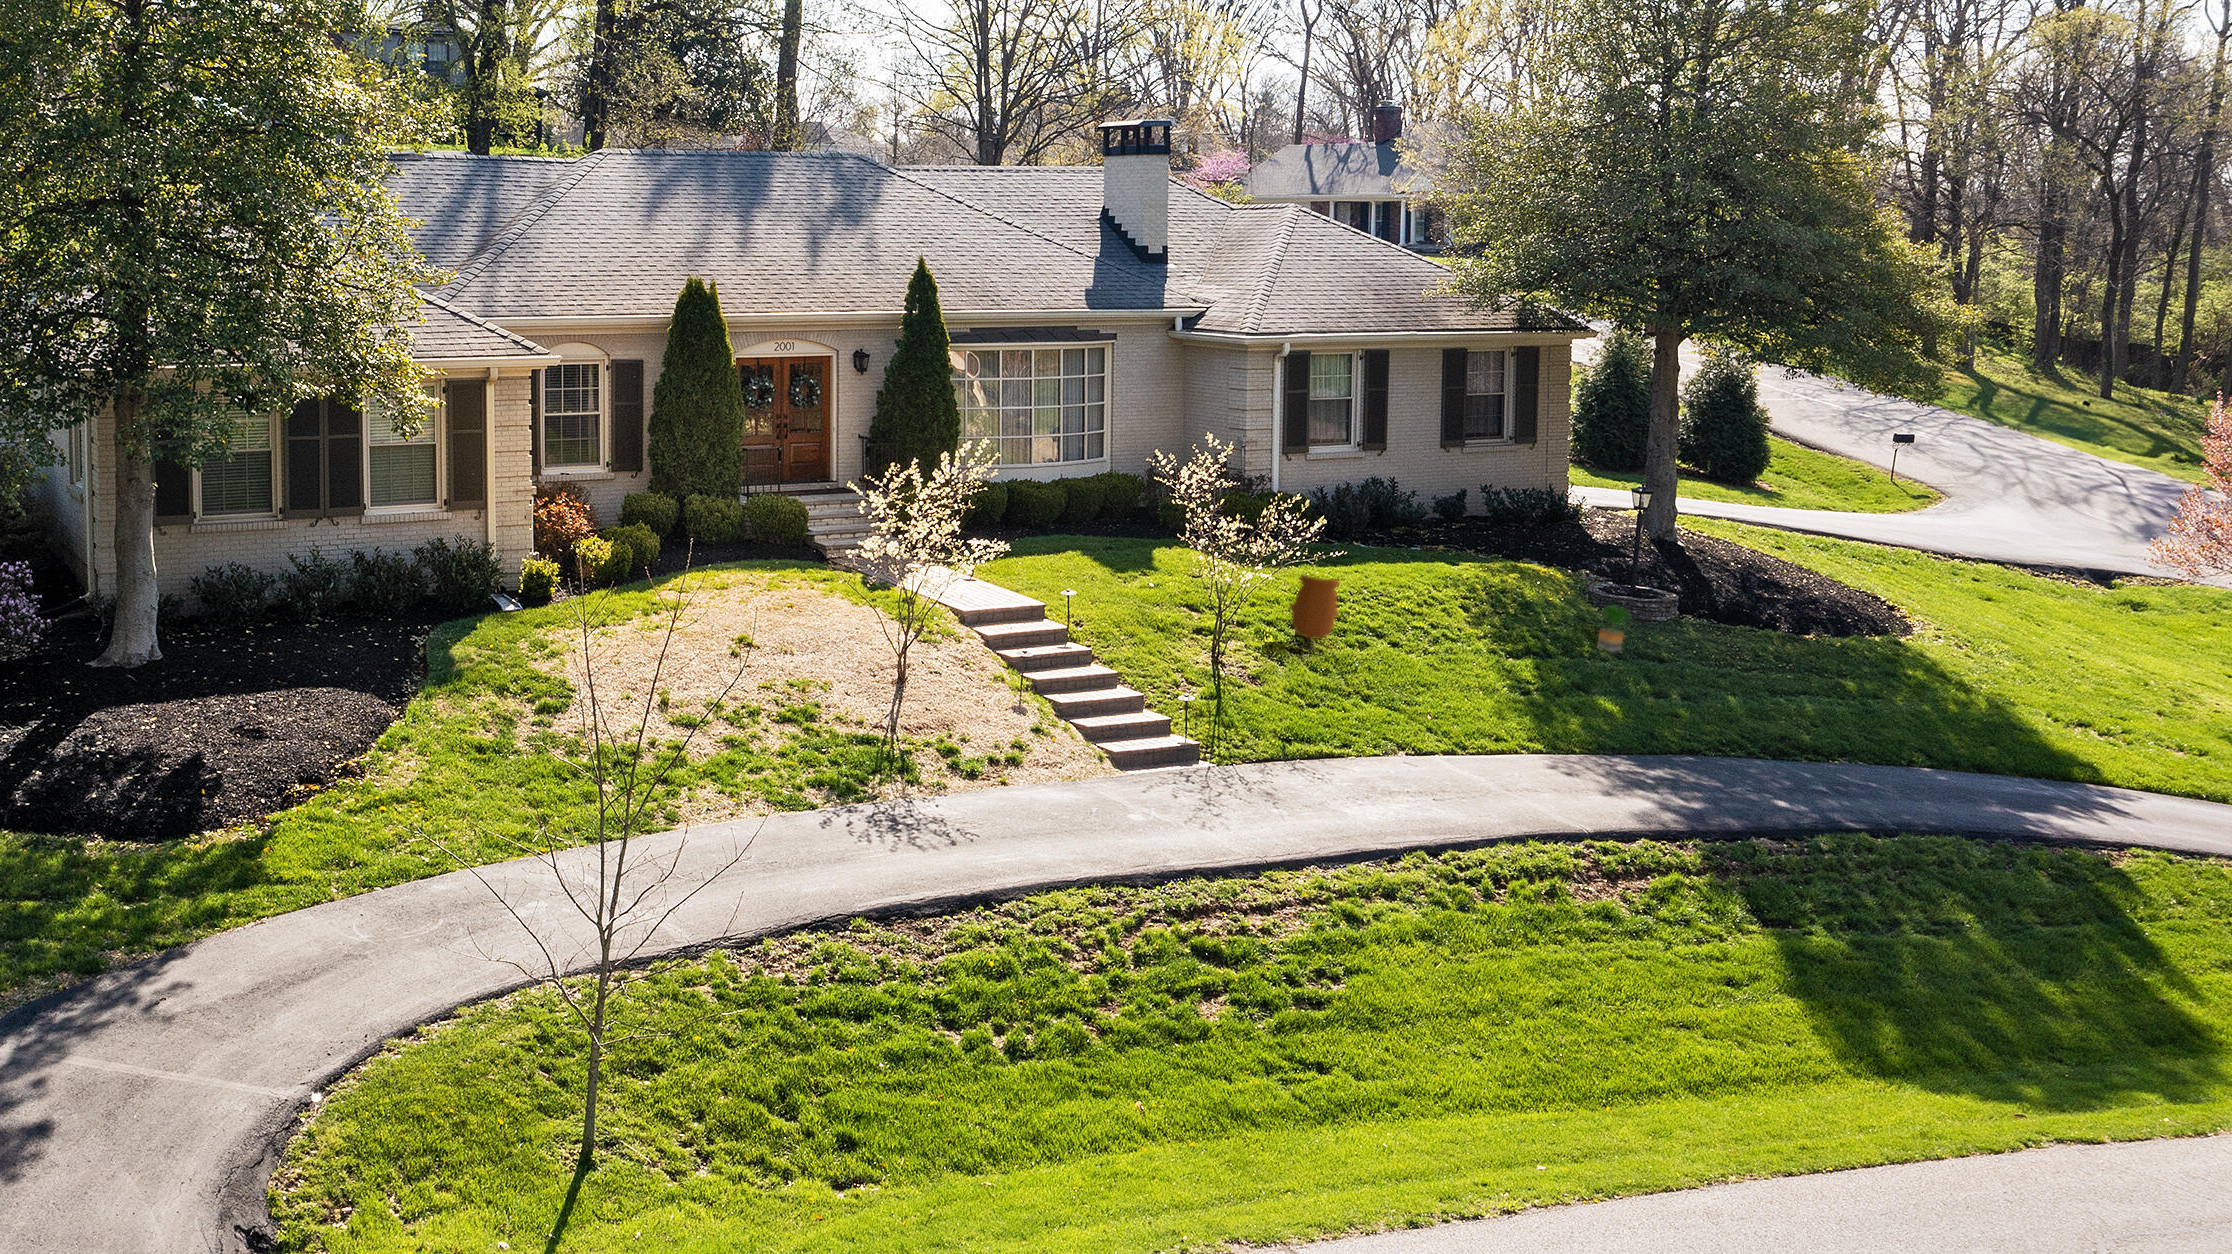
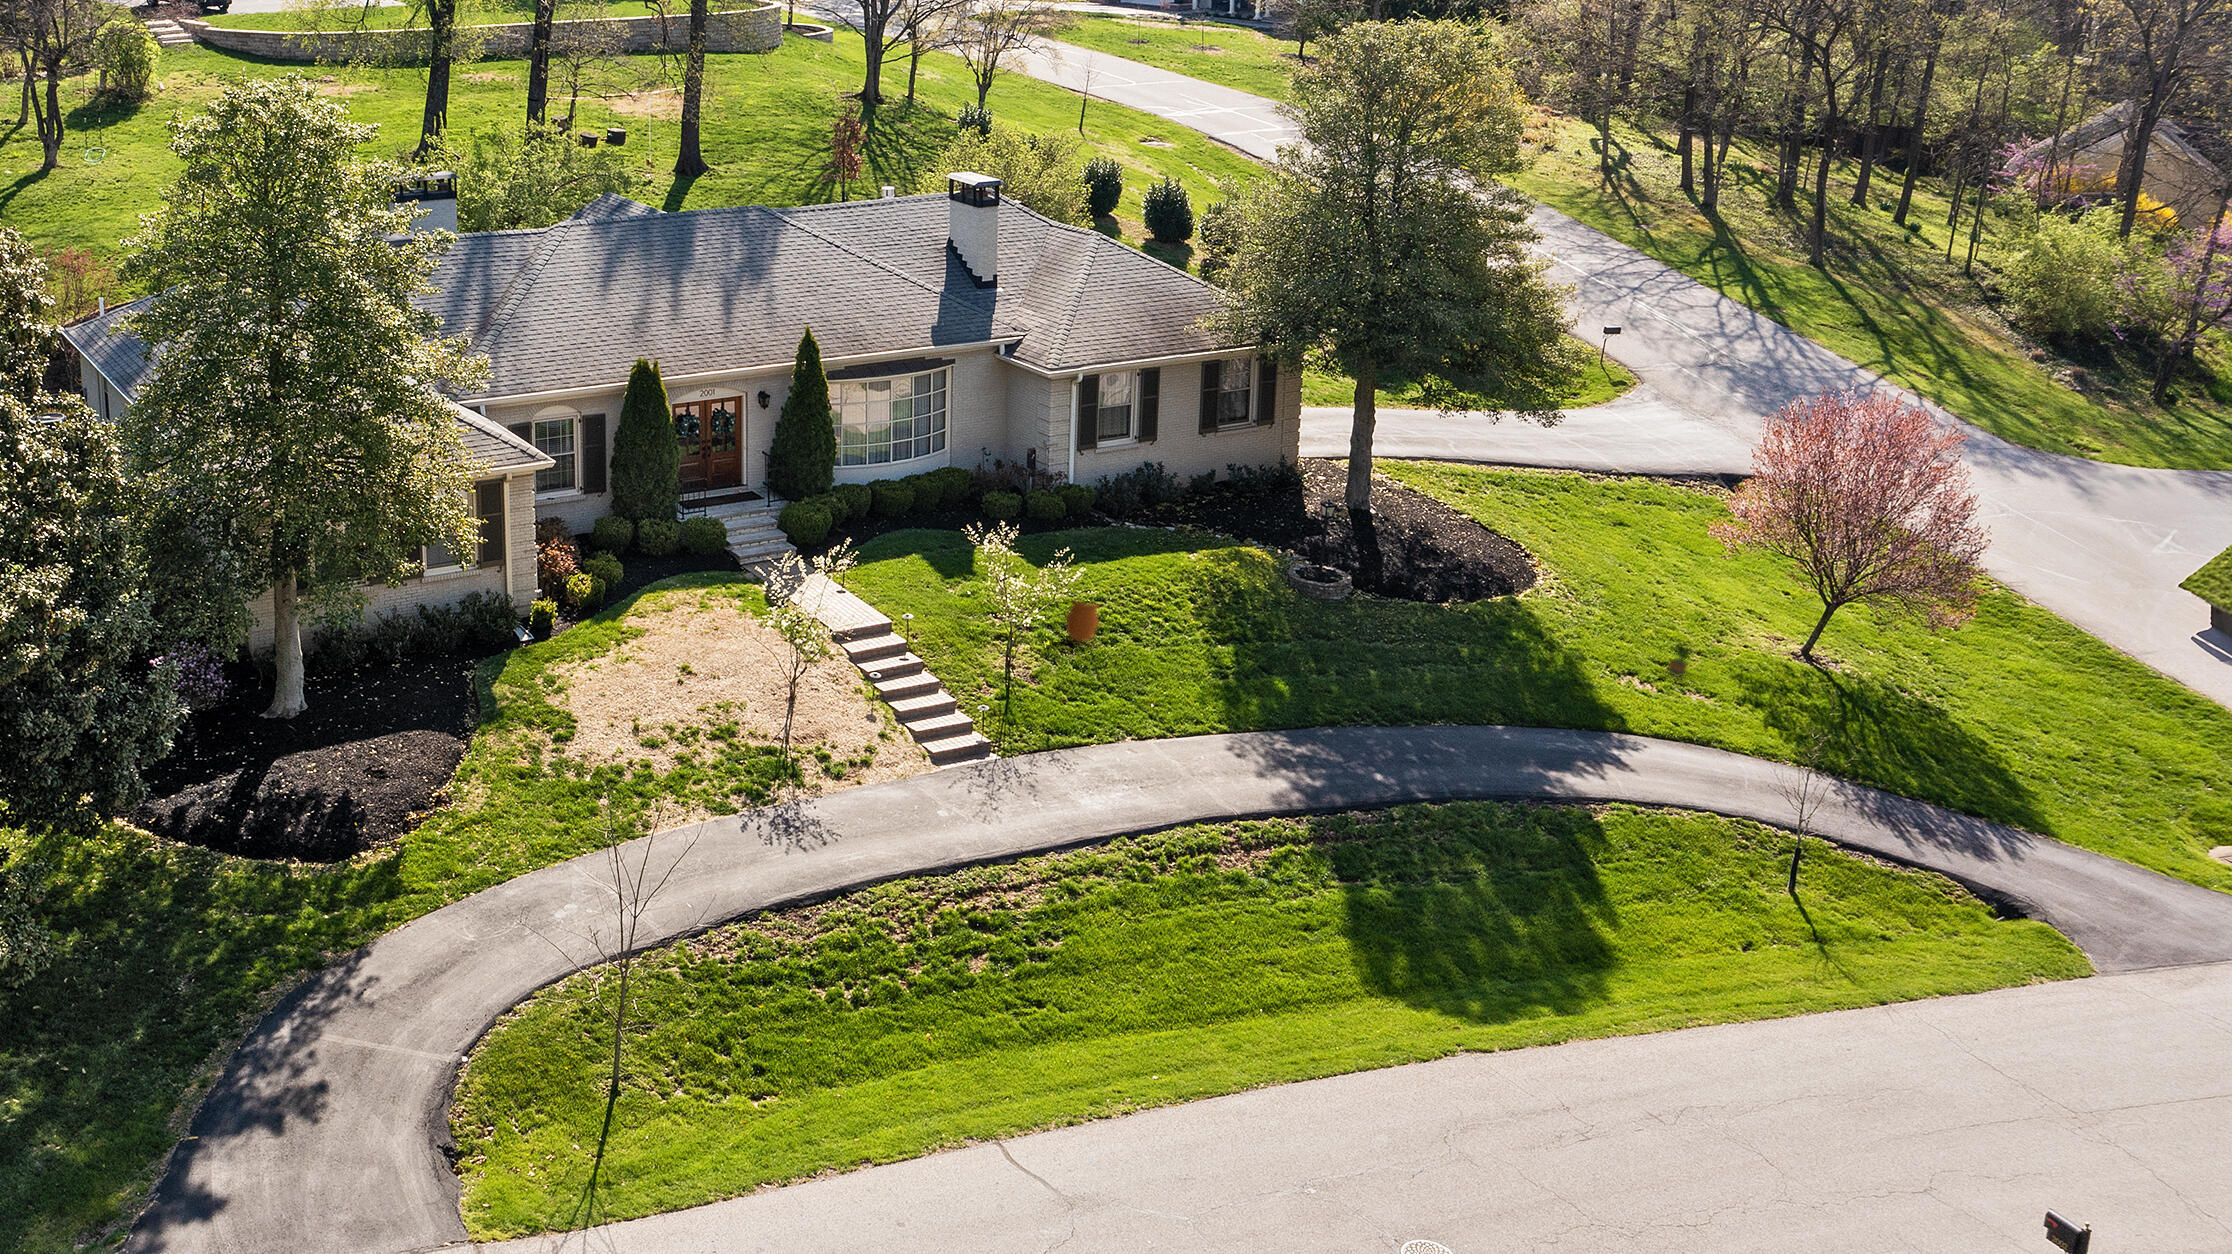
potted tree: present [1597,606,1631,651] -> present [1668,644,1695,677]

